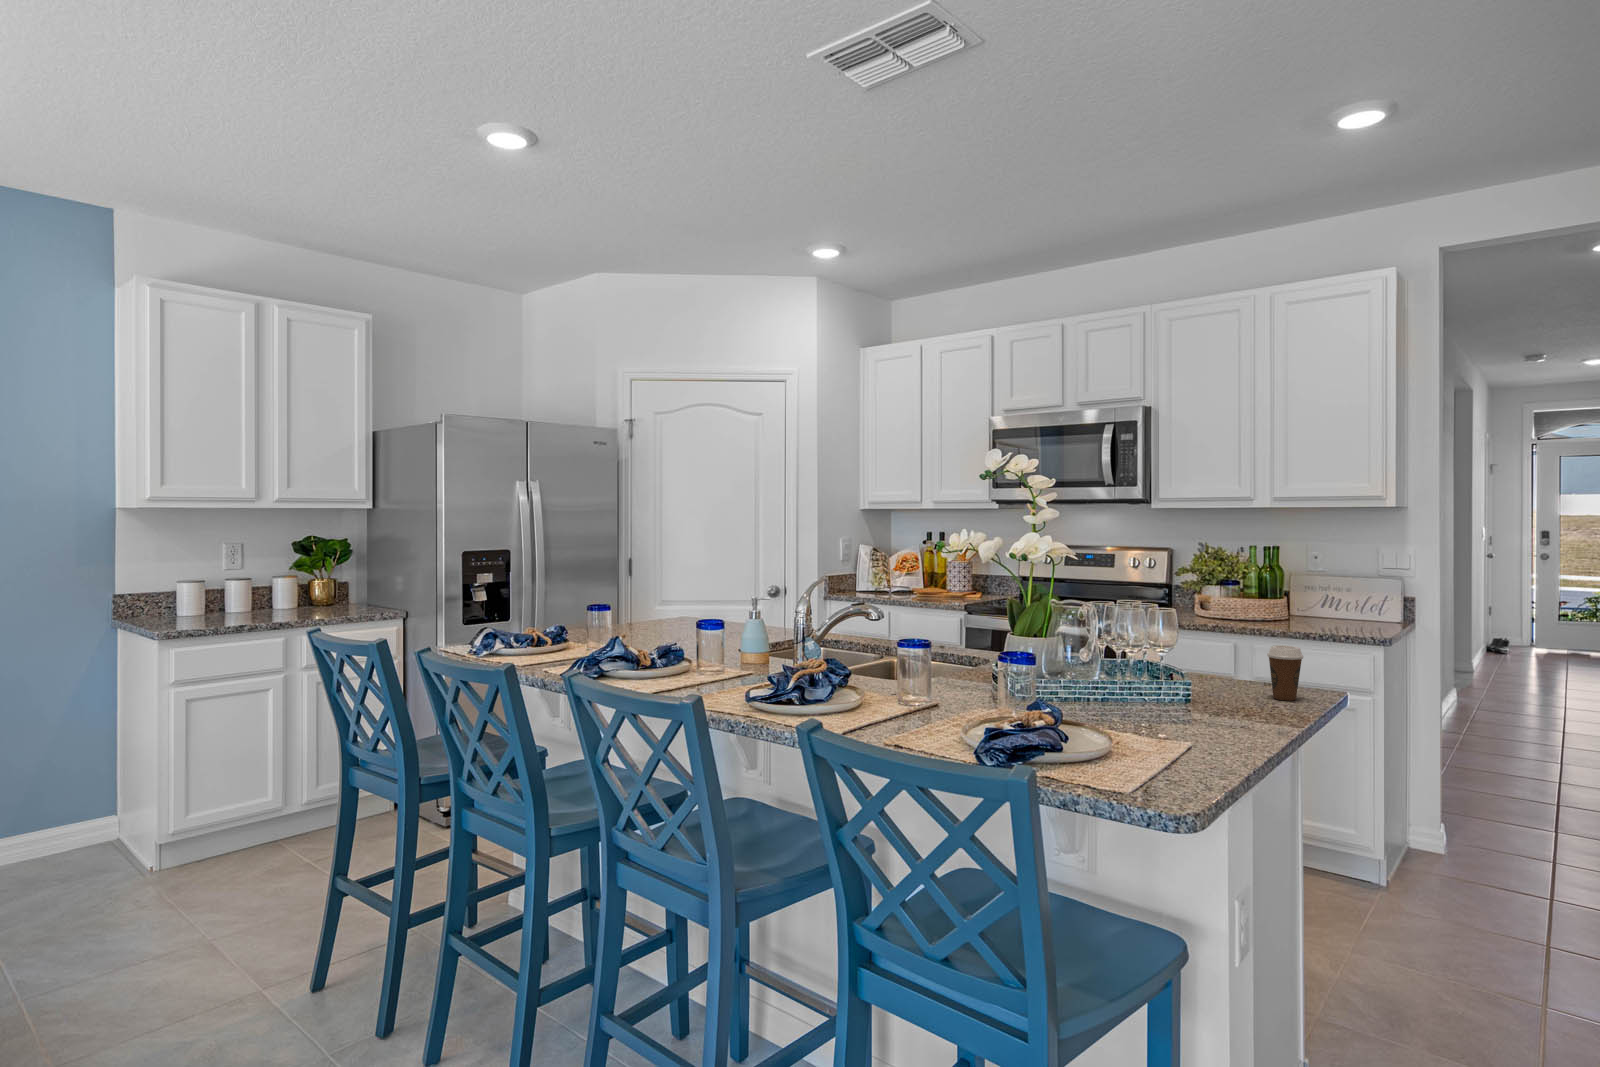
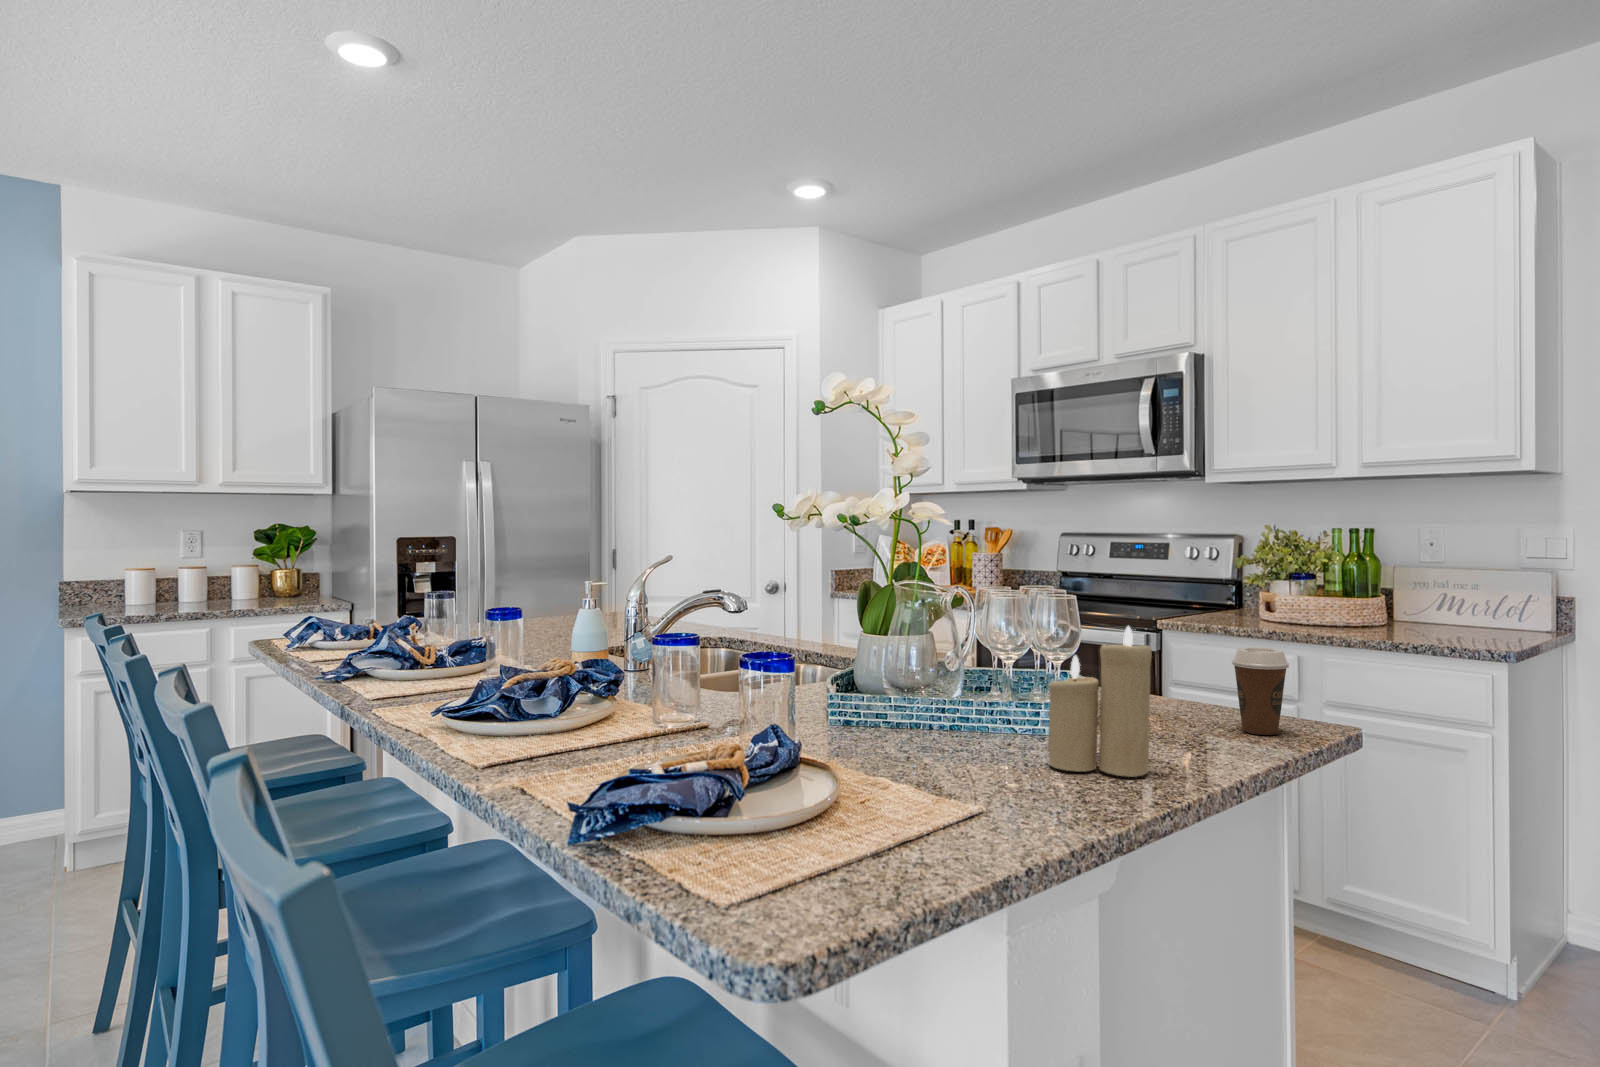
candle: none [1189,637,1254,727] -> present [1048,626,1152,777]

